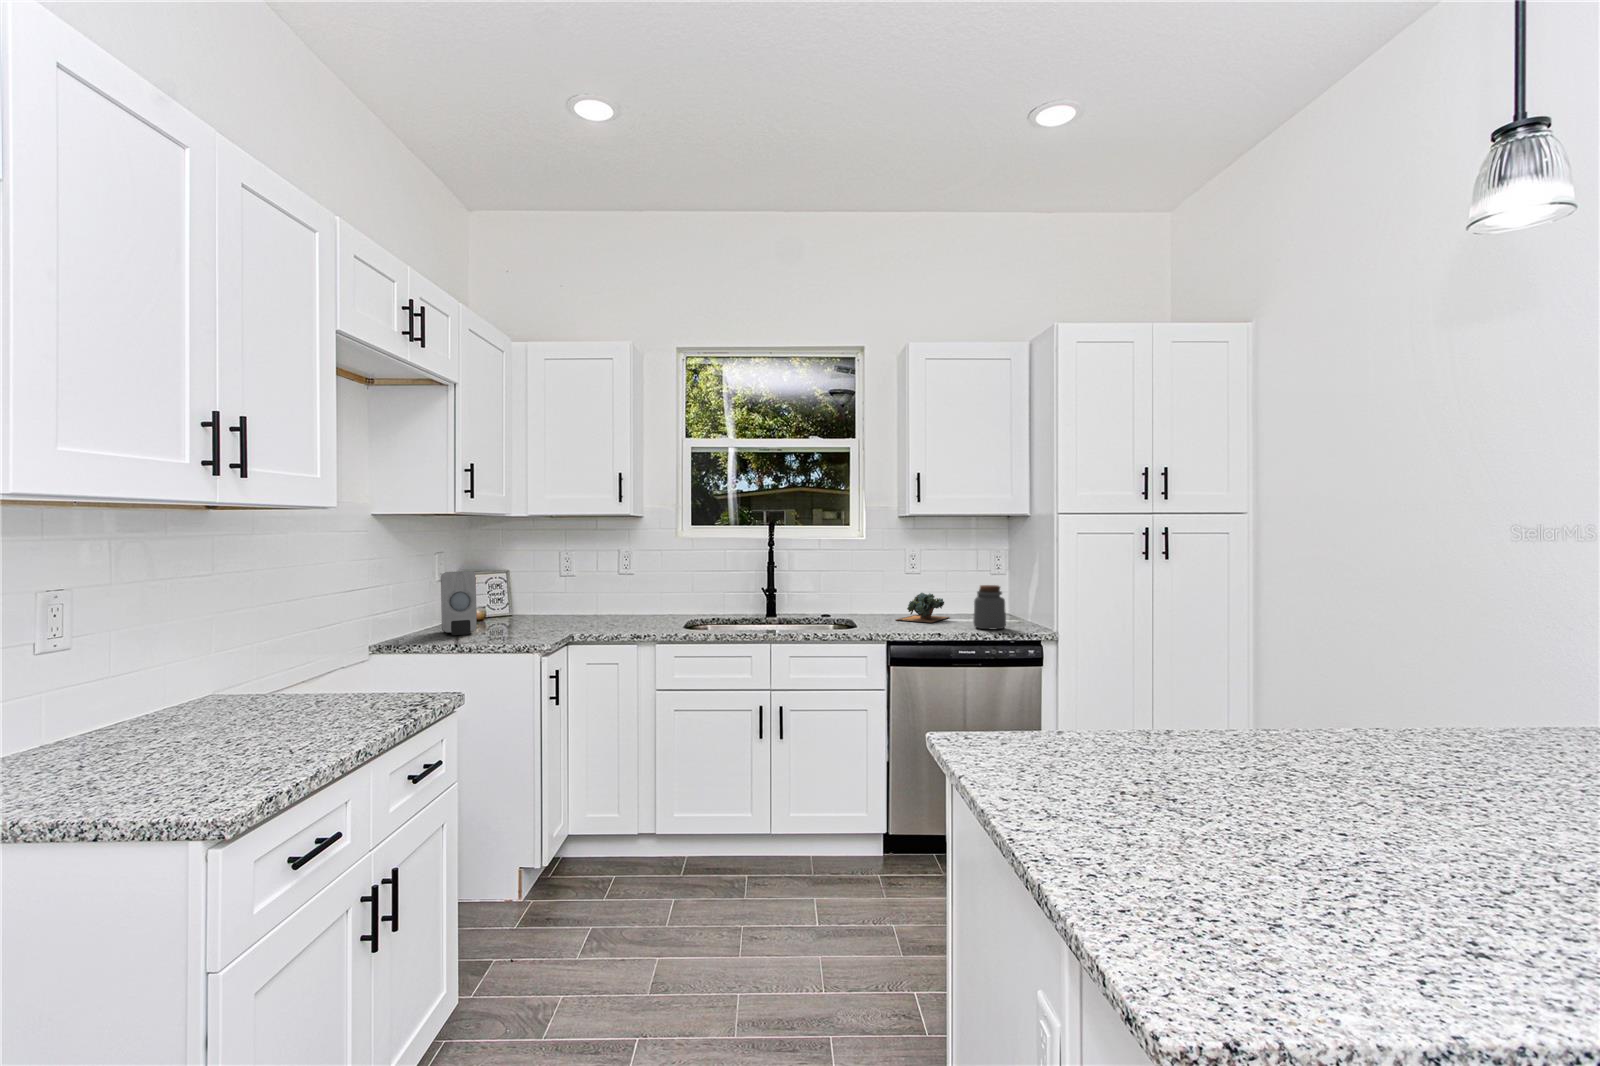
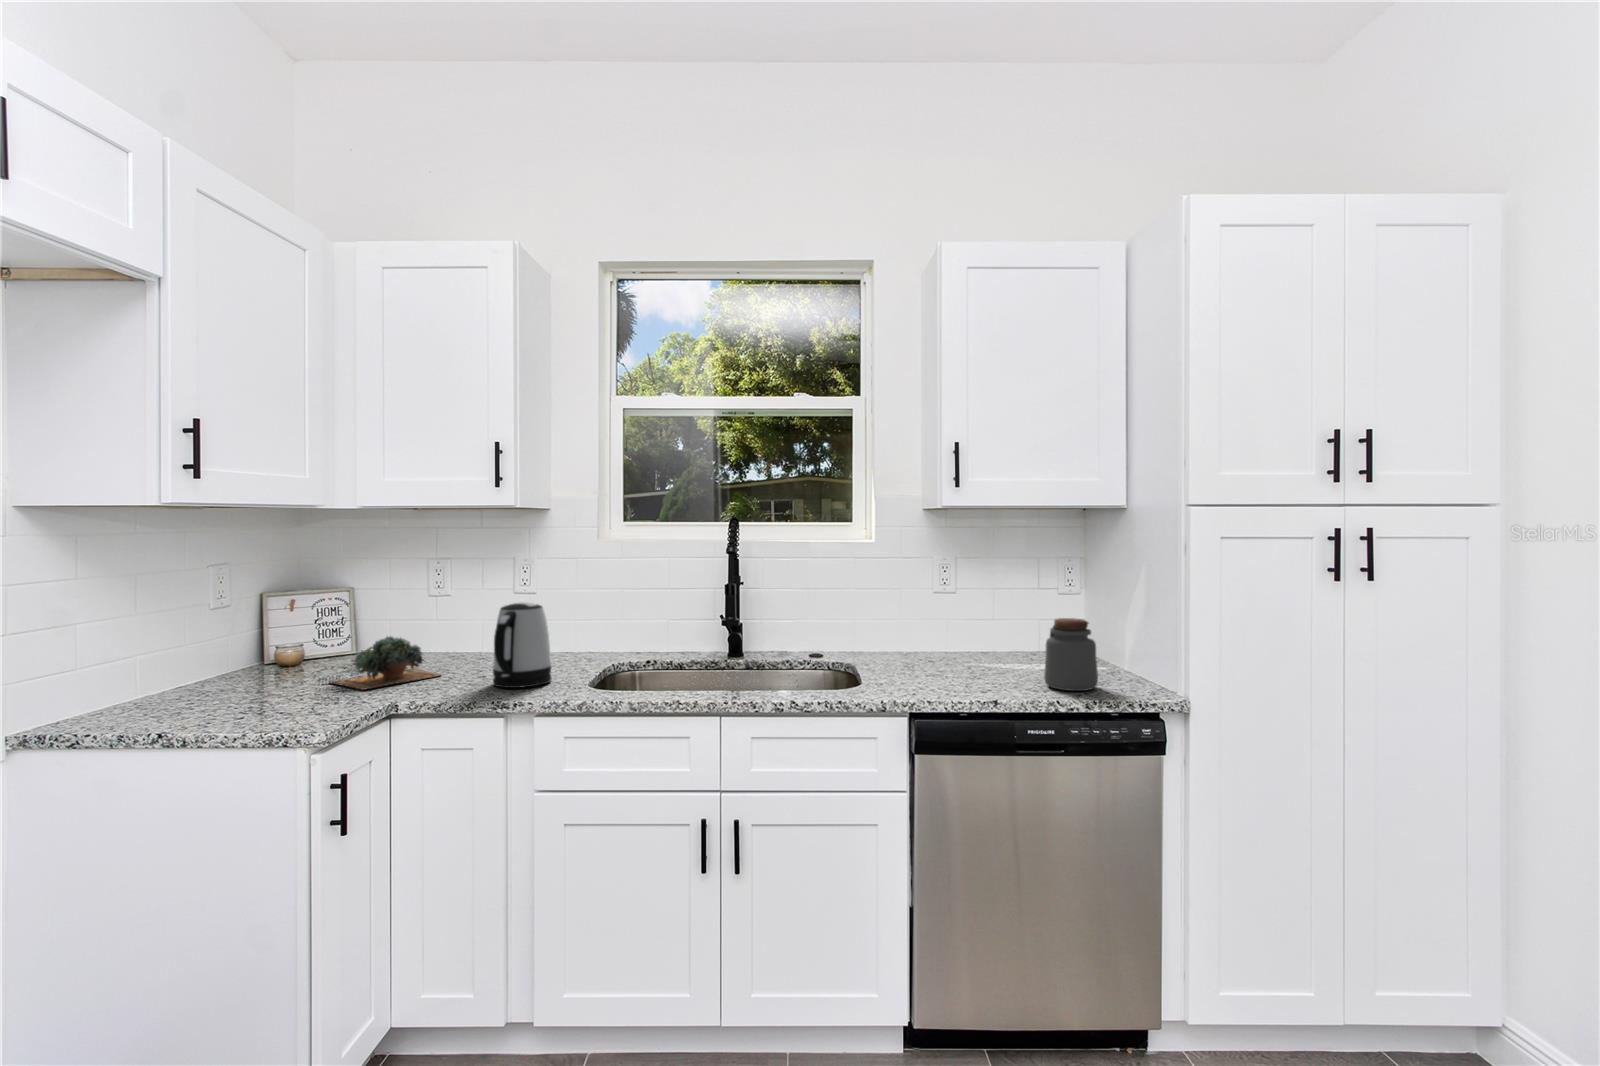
soap dispenser: present [441,571,477,635] -> none [190,599,256,704]
kettle: none [622,575,658,629] -> present [493,602,552,688]
succulent plant: present [896,593,949,622] -> present [330,636,440,690]

